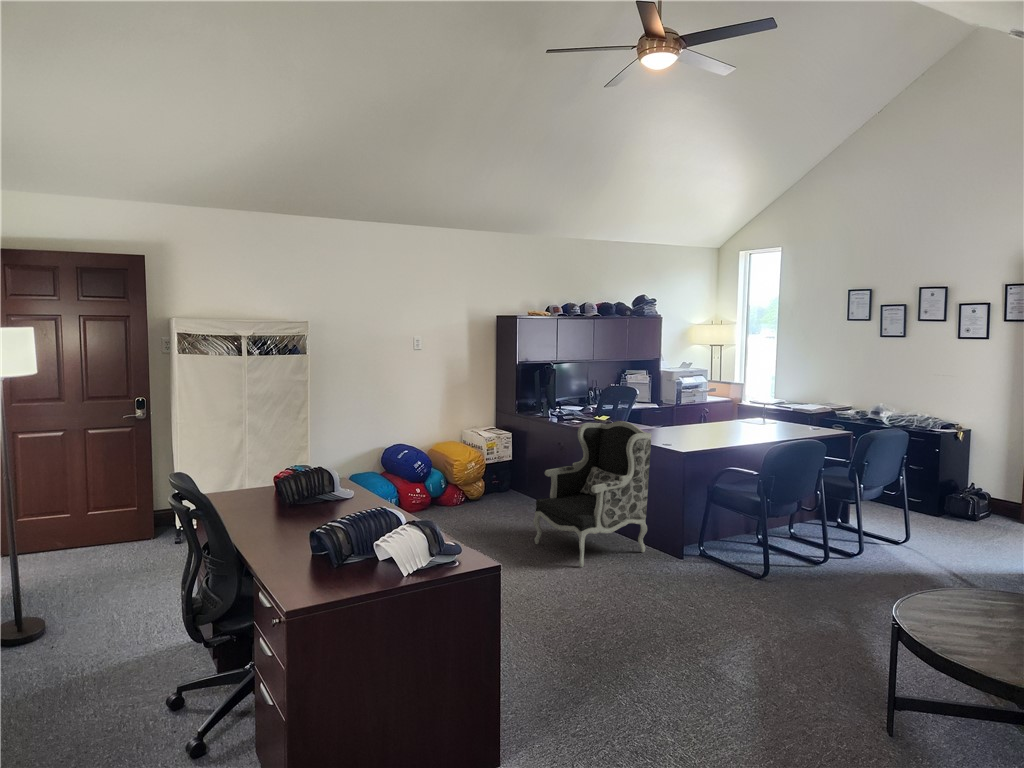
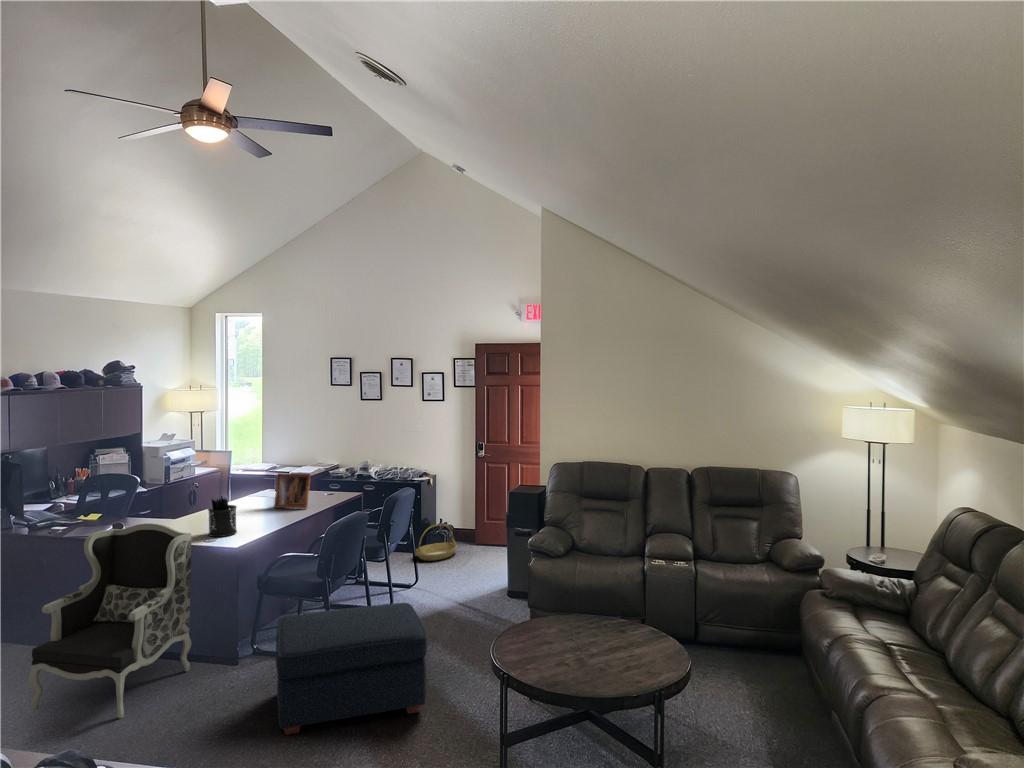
picture frame: none [748,398,786,436] -> present [274,473,311,509]
pen holder: none [672,406,698,444] -> present [208,497,237,537]
basket: none [925,486,989,529] -> present [416,524,457,561]
ottoman: none [683,521,848,653] -> present [276,603,427,734]

